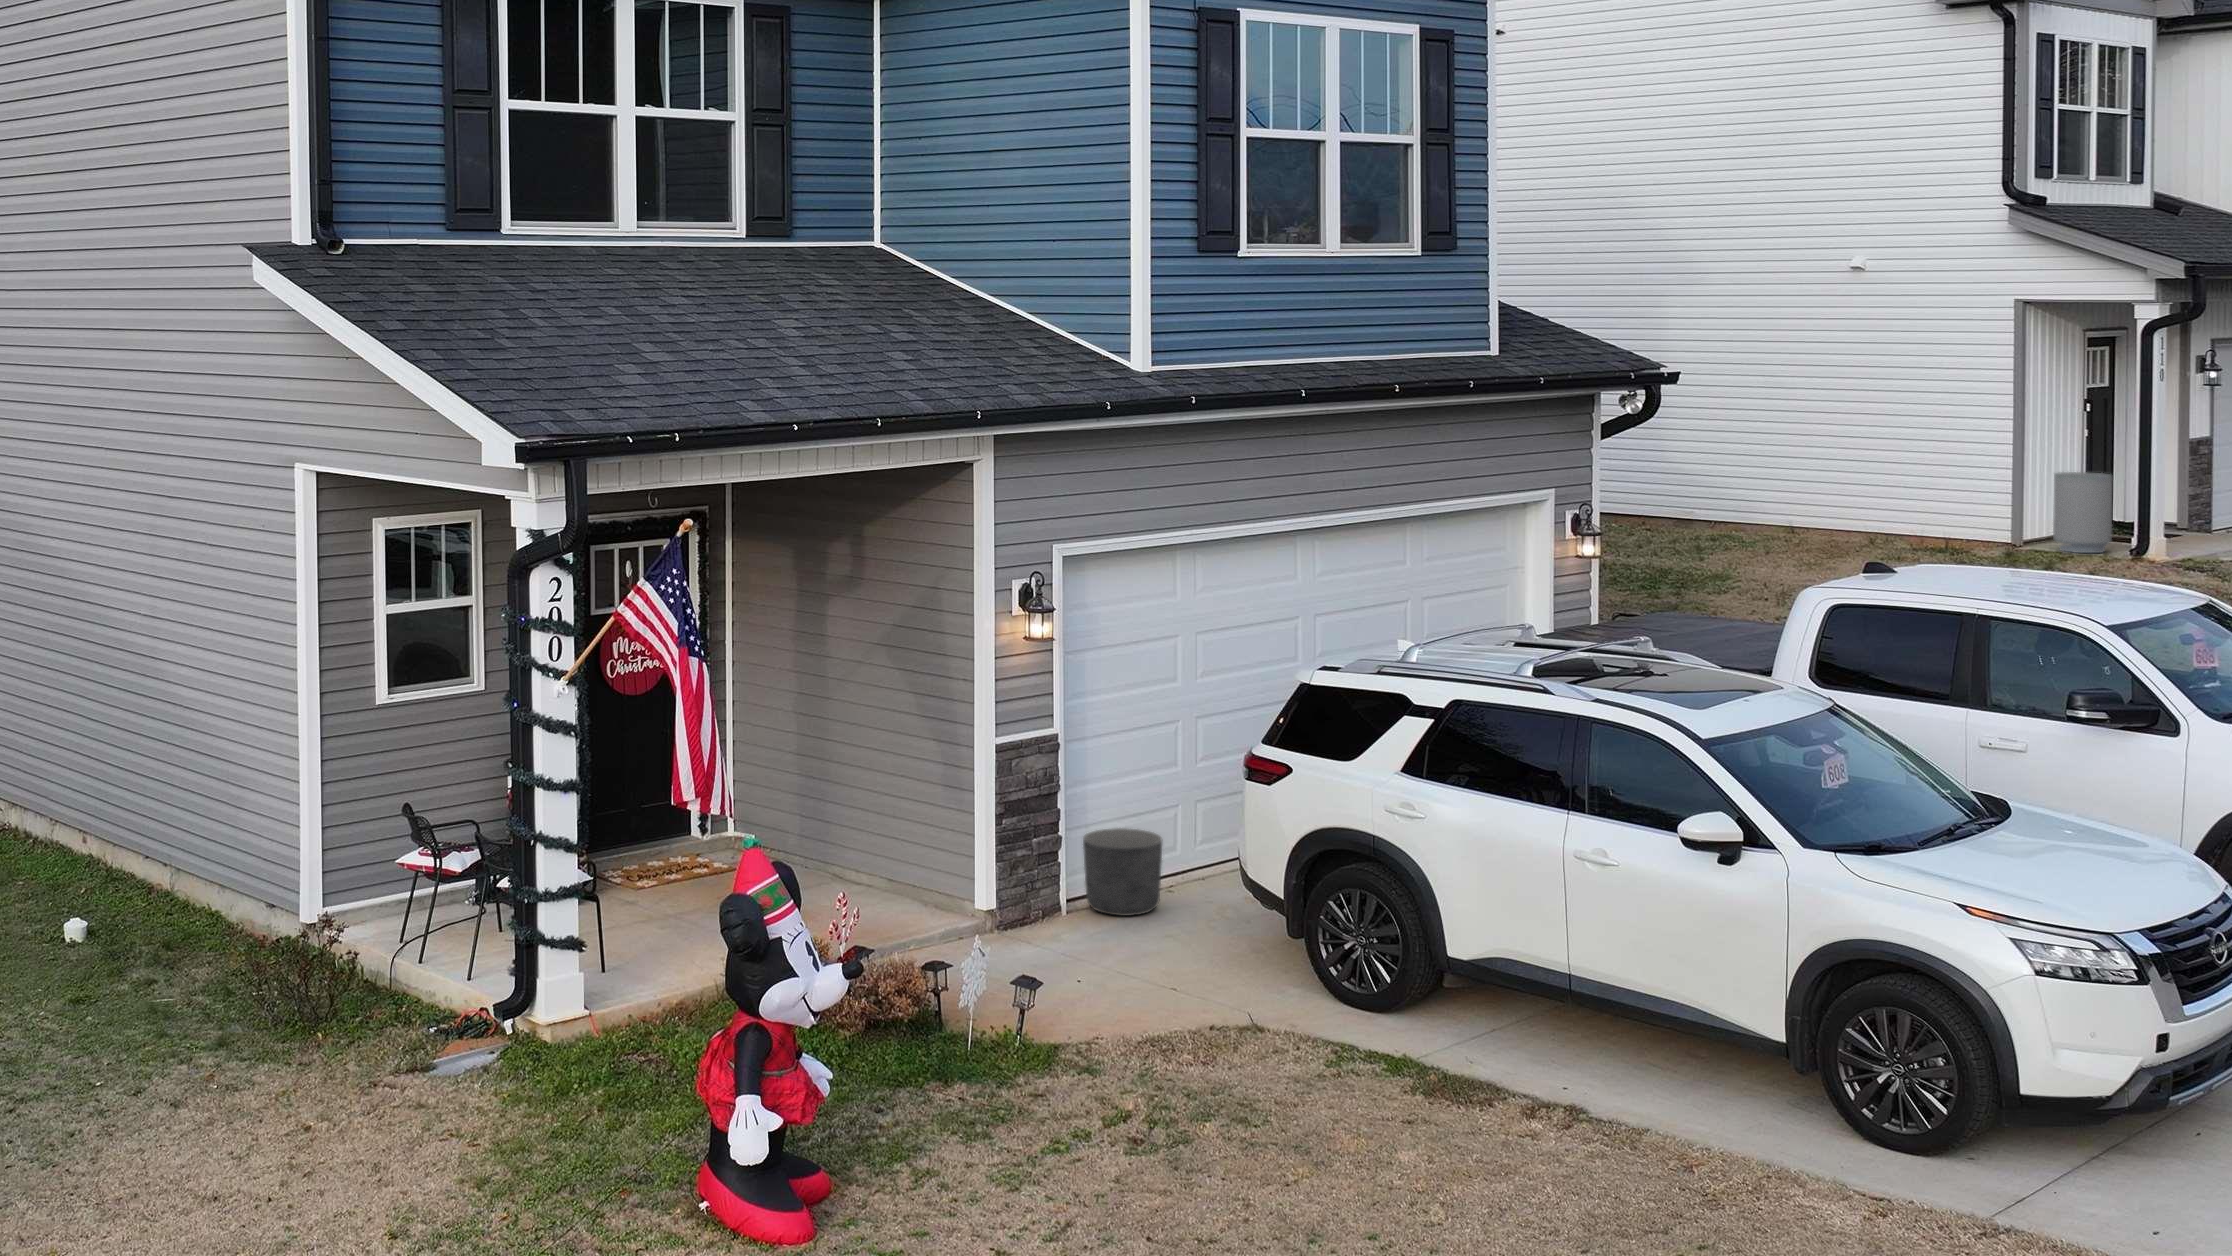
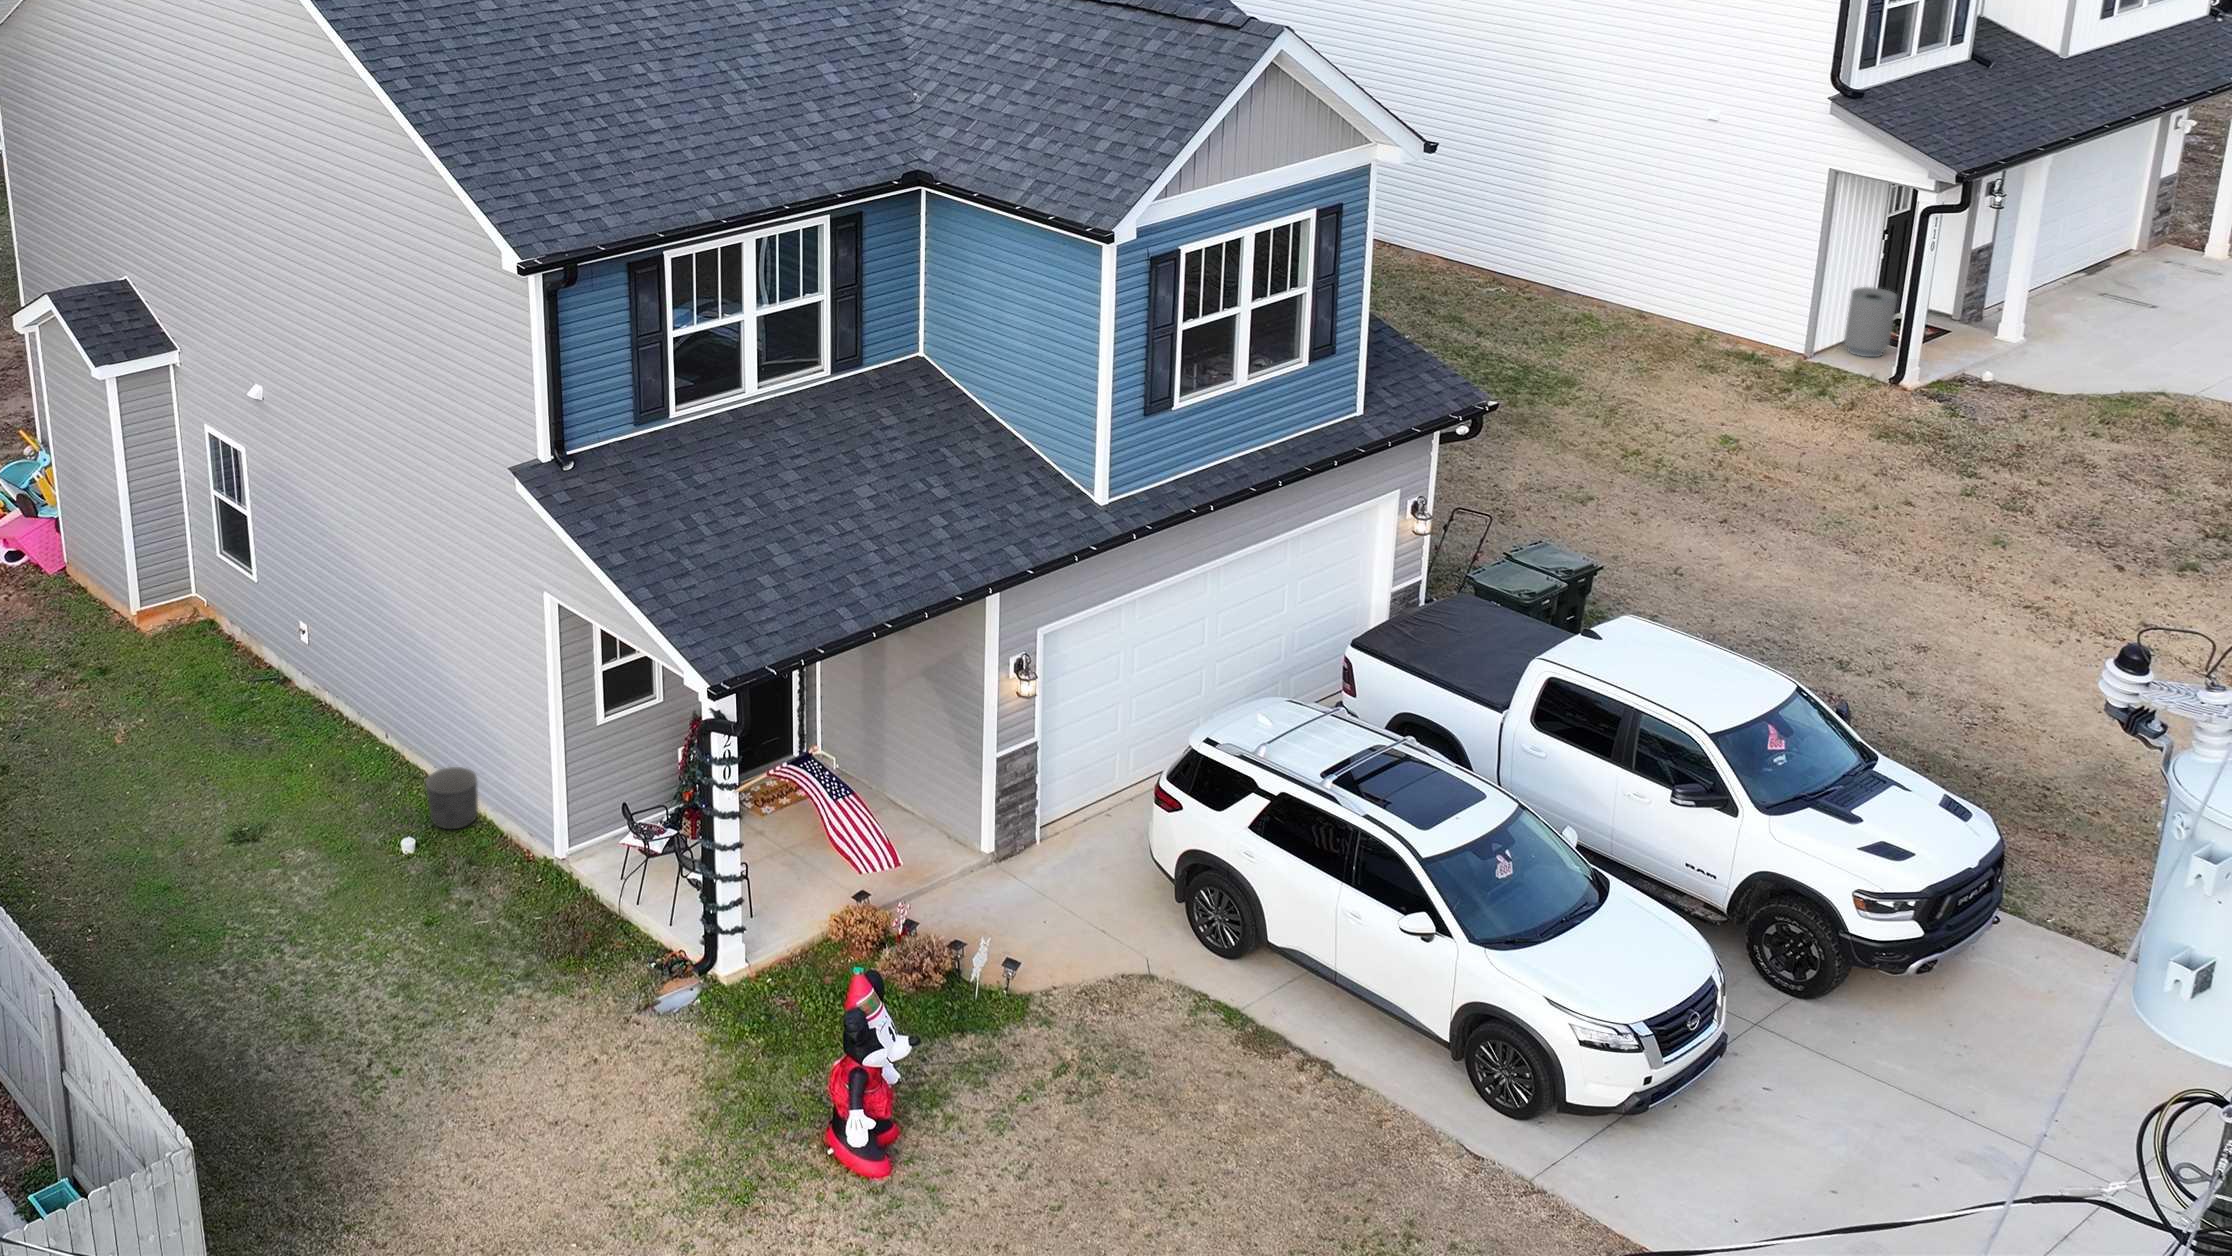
planter: present [1083,828,1162,916] -> present [426,767,478,829]

